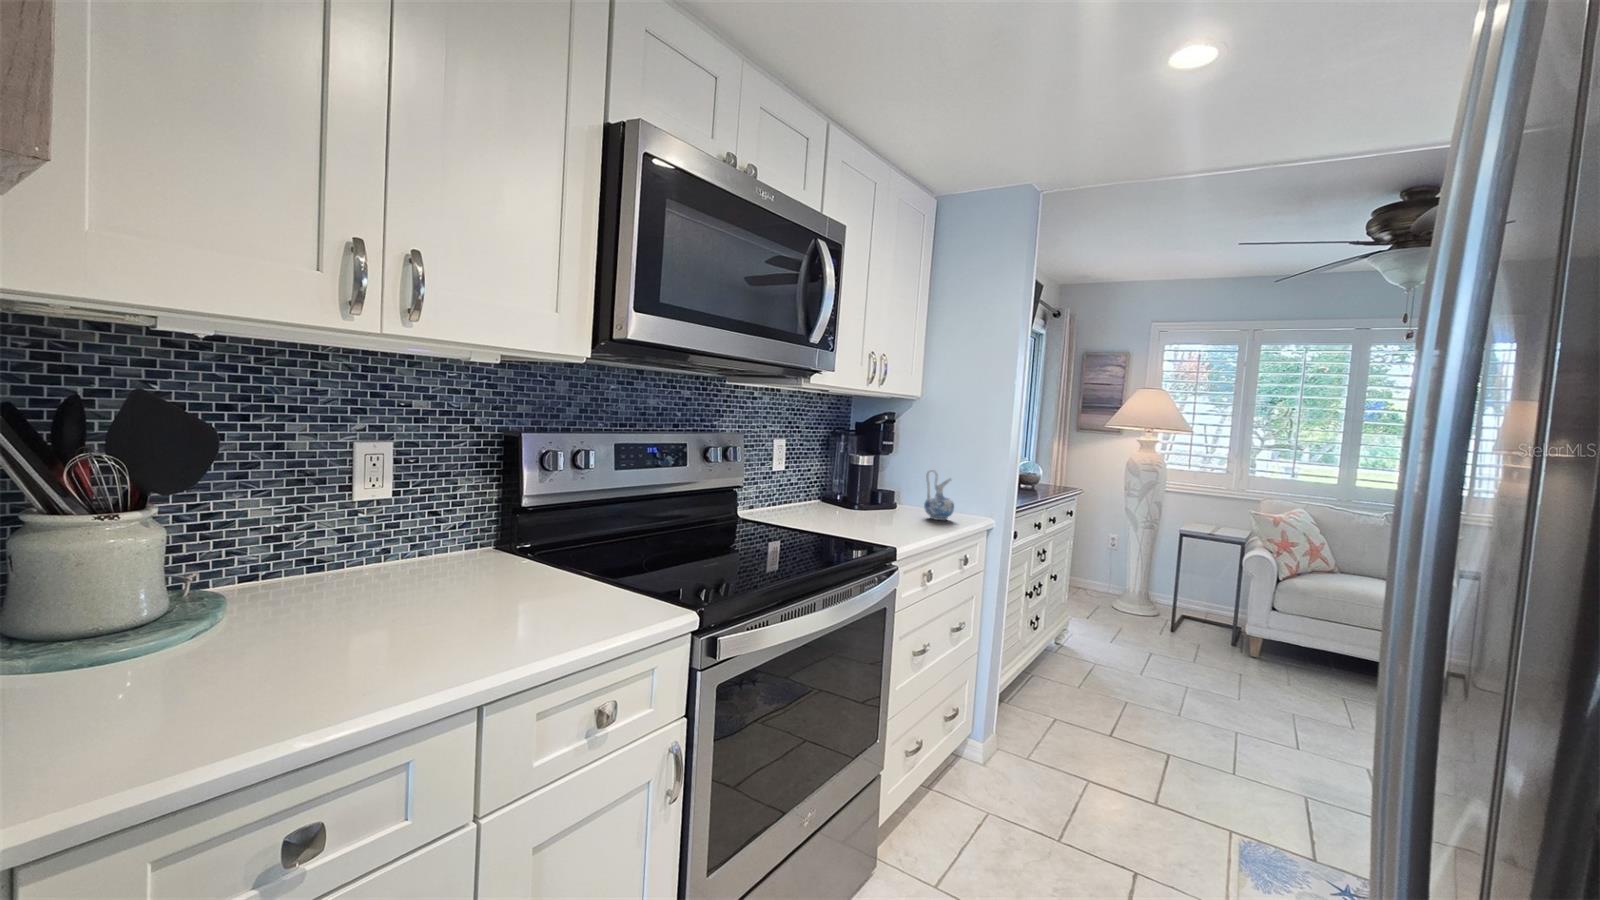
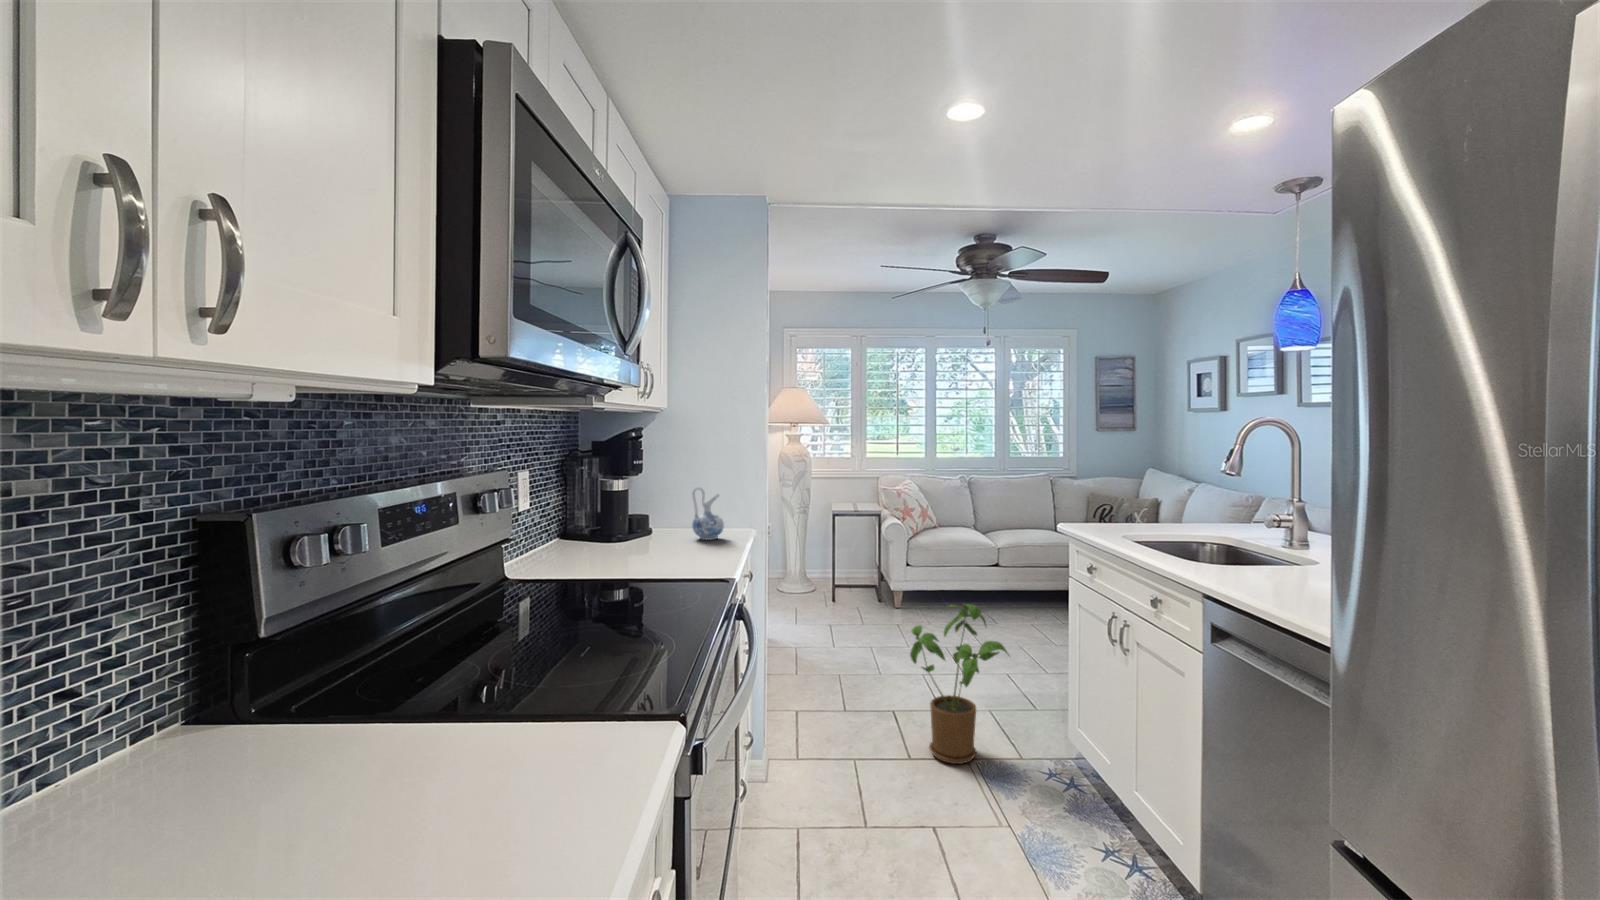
house plant: none [1171,650,1310,840] -> present [910,604,1009,764]

